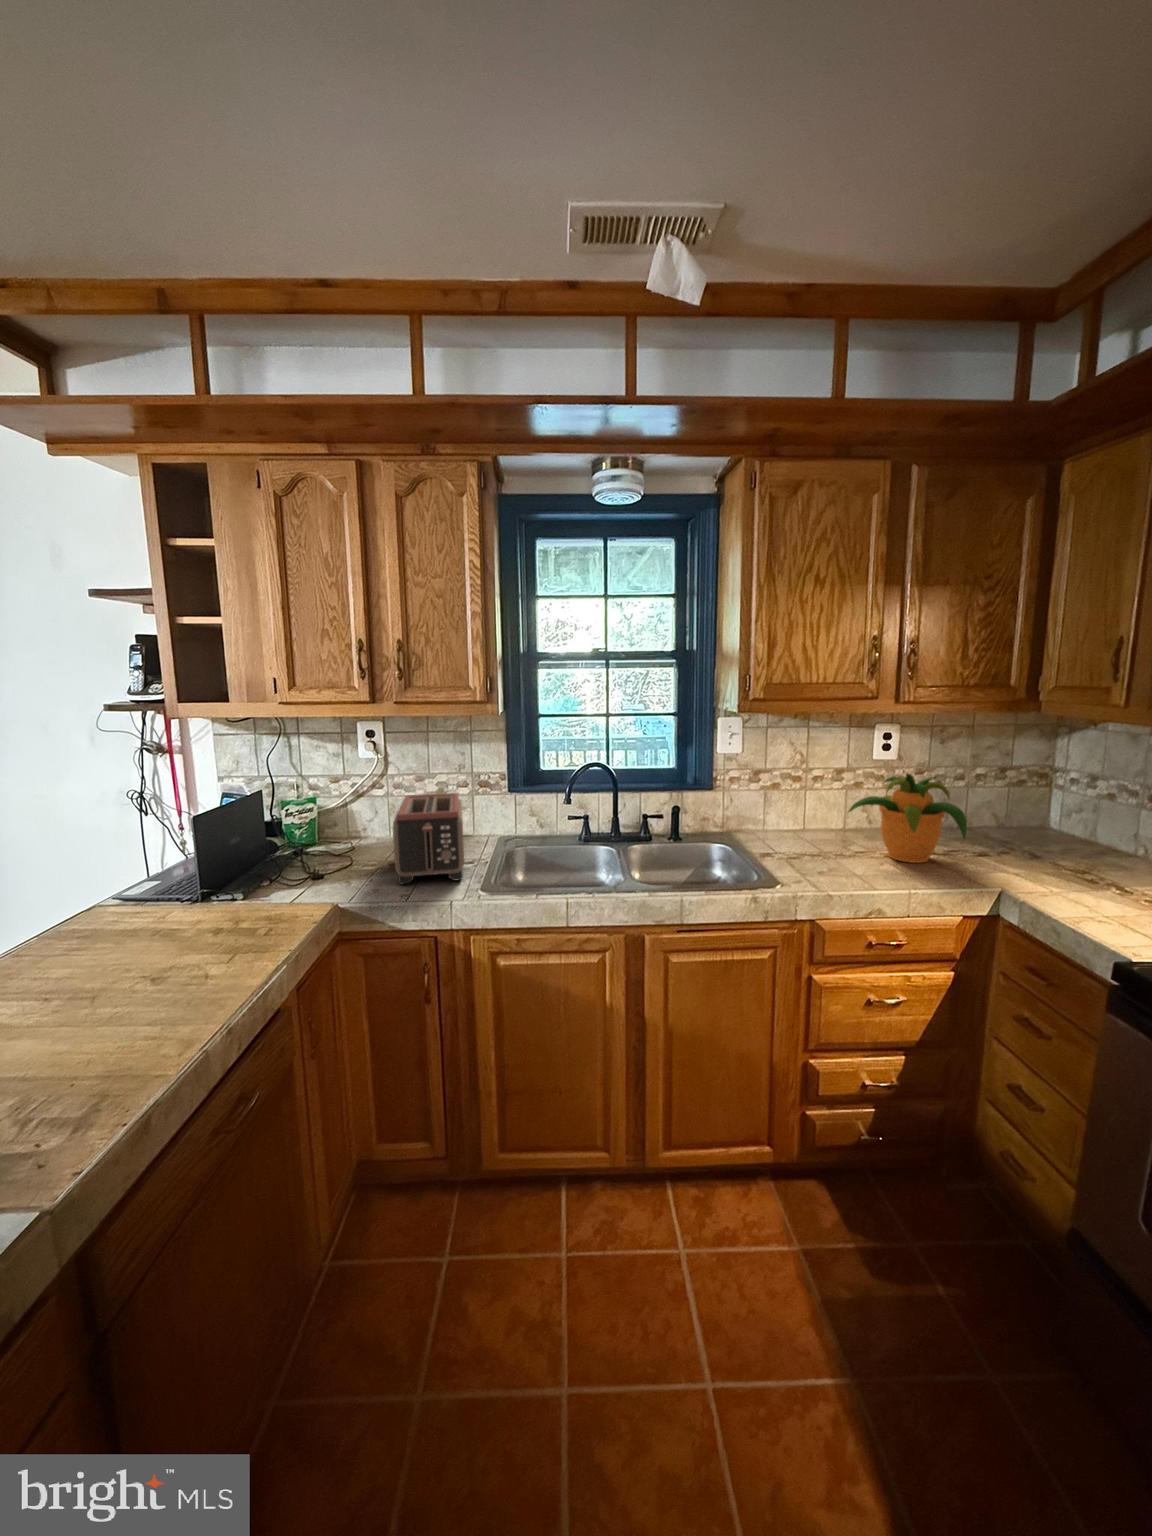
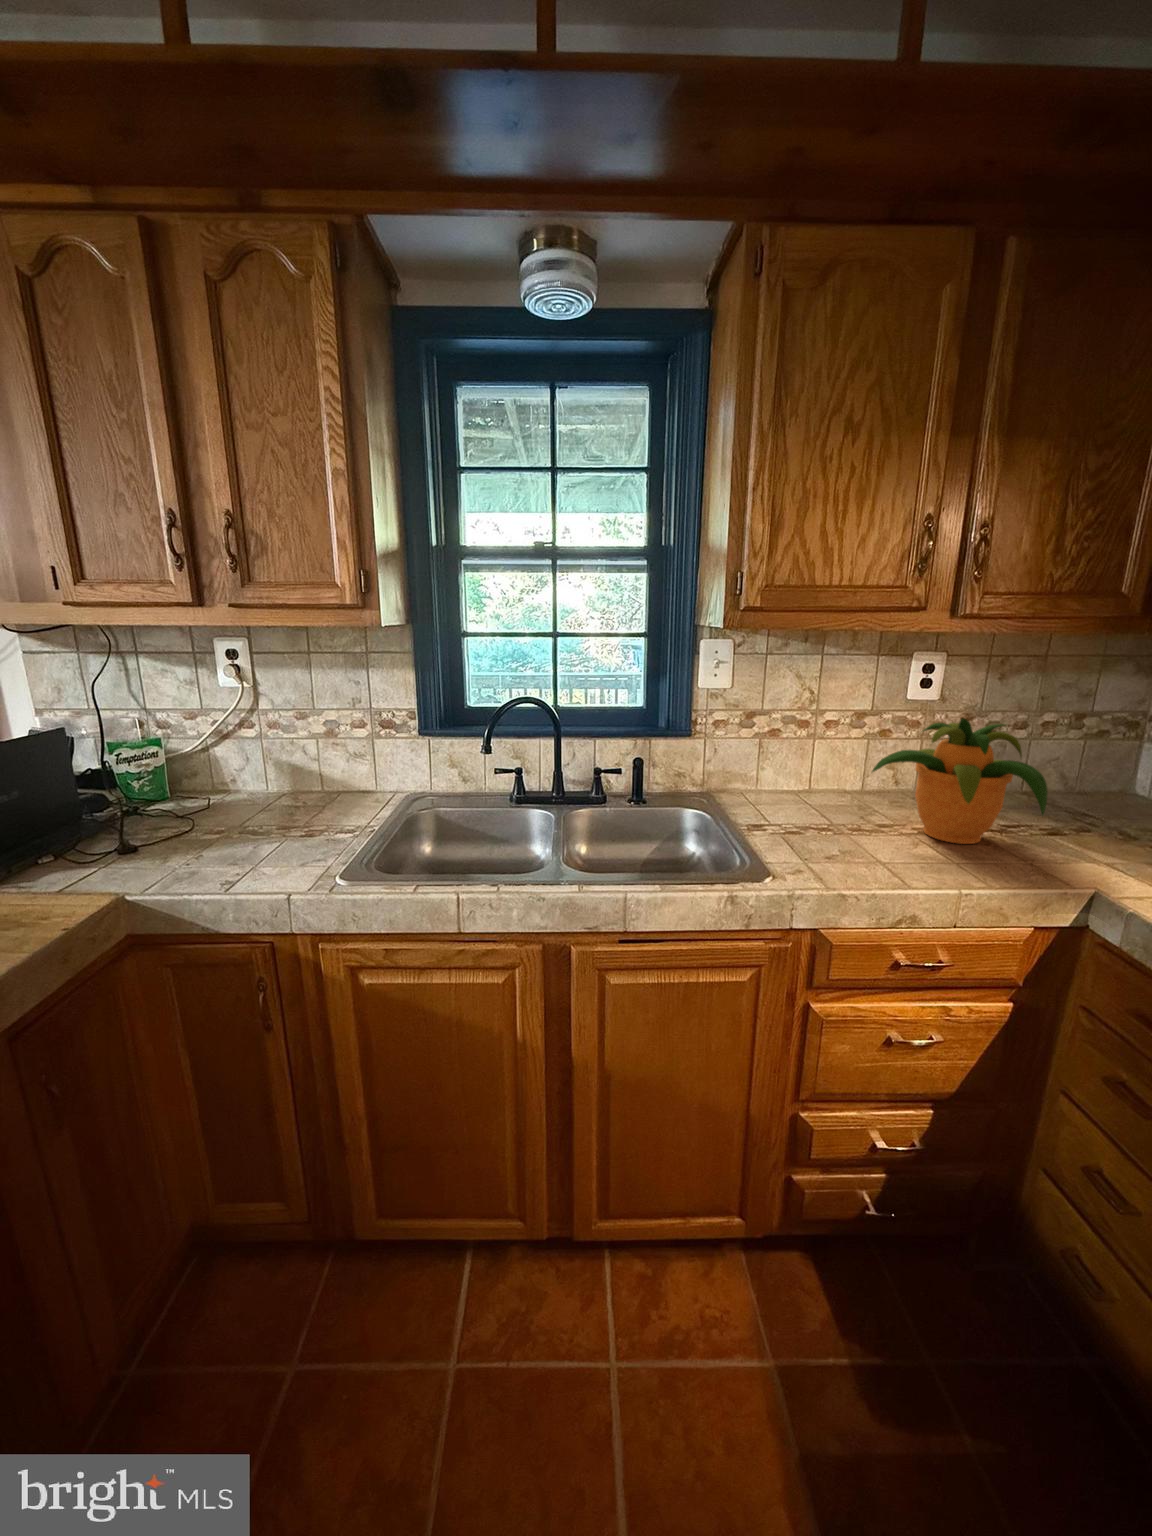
toaster: present [393,793,464,884] -> none [210,736,349,865]

